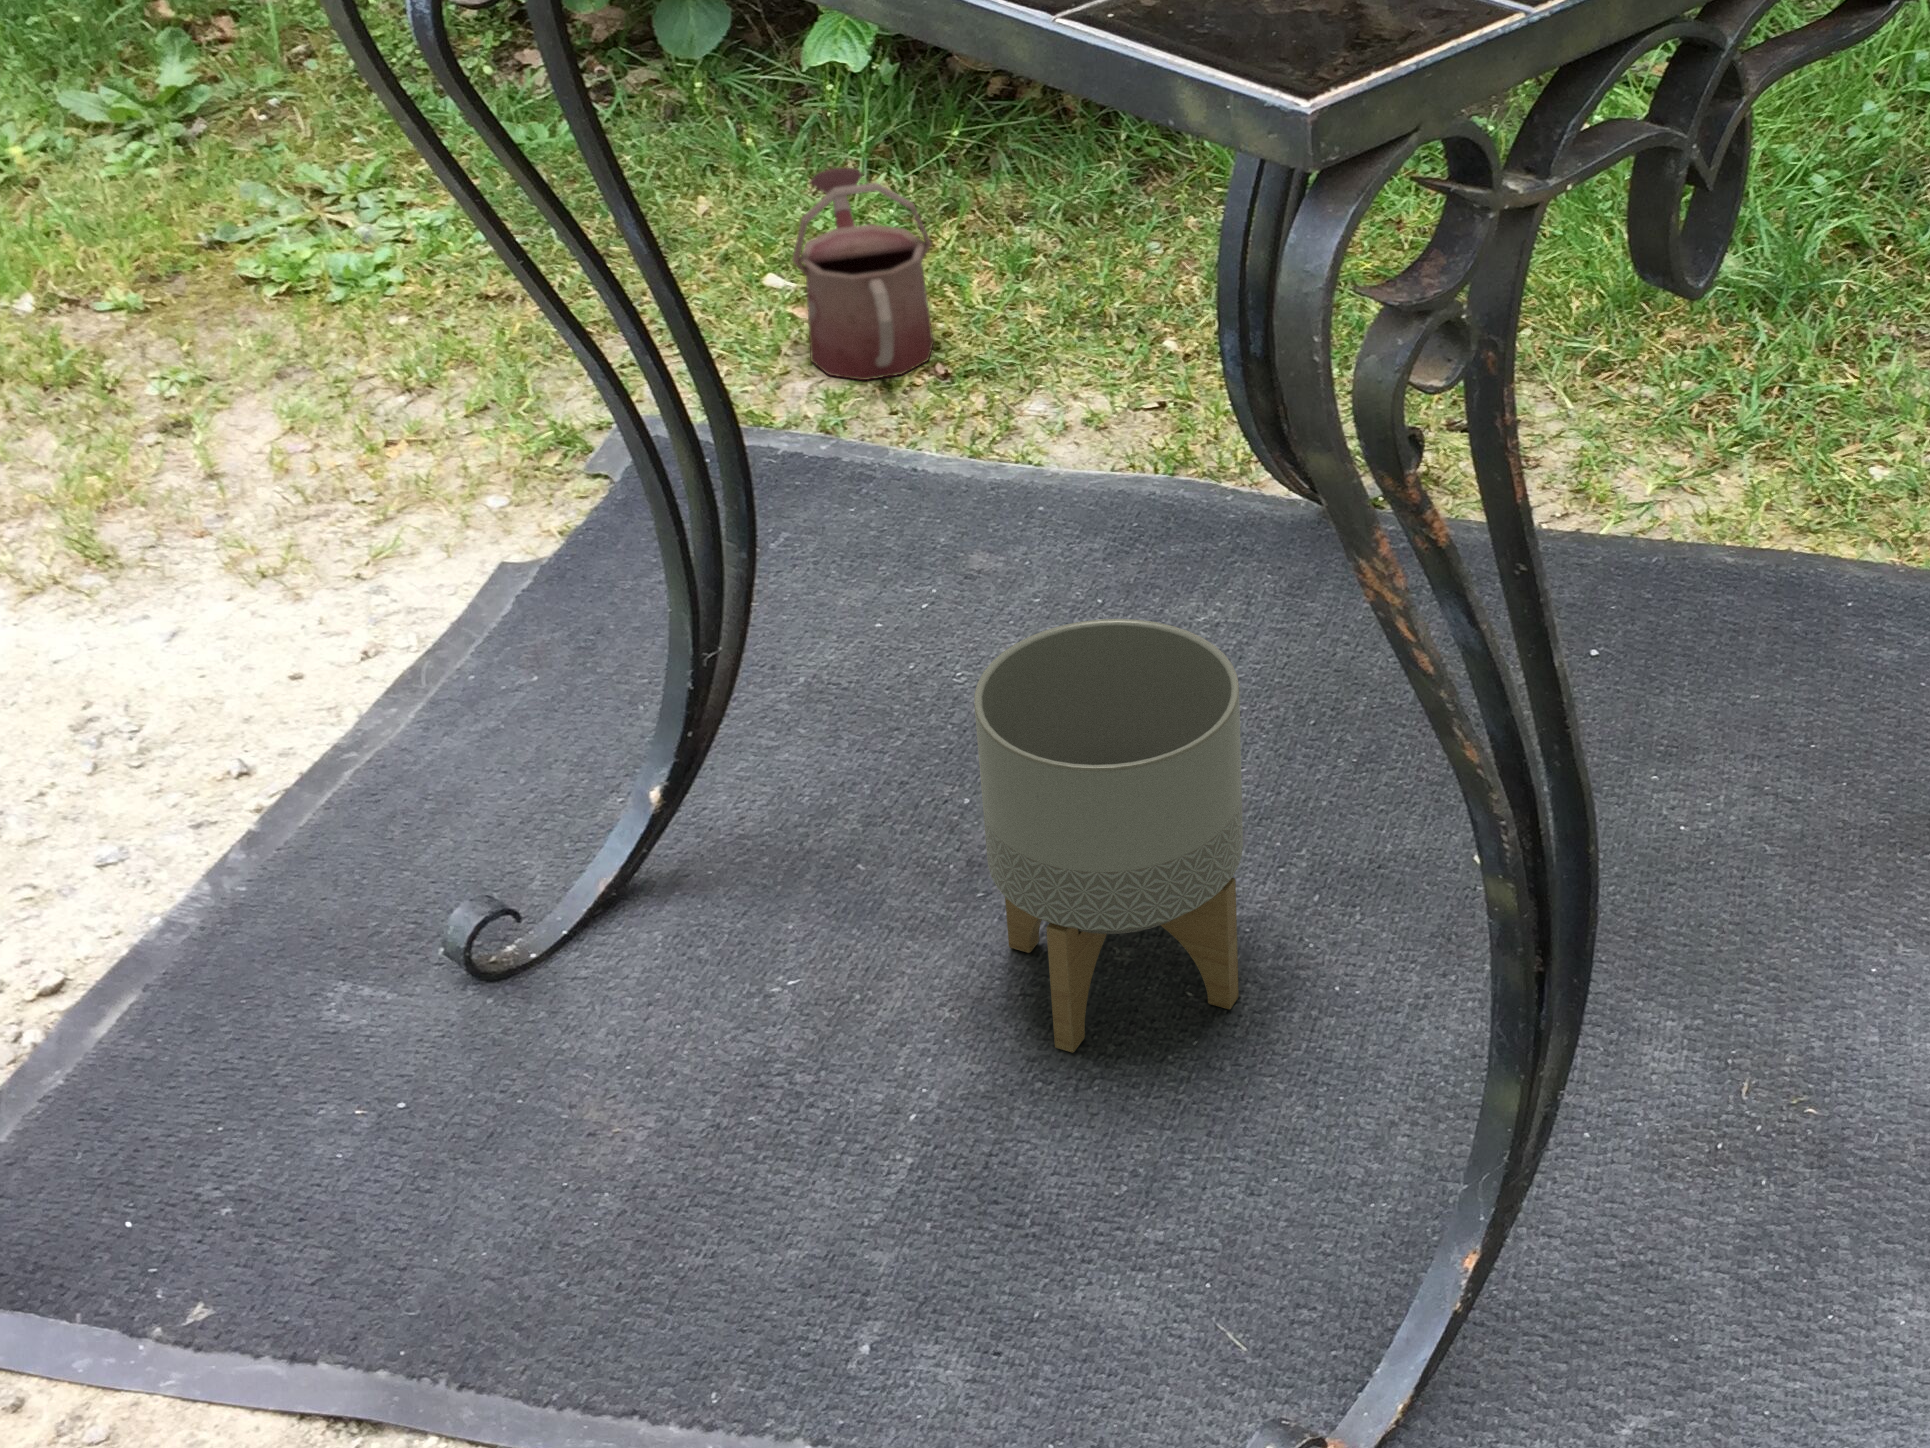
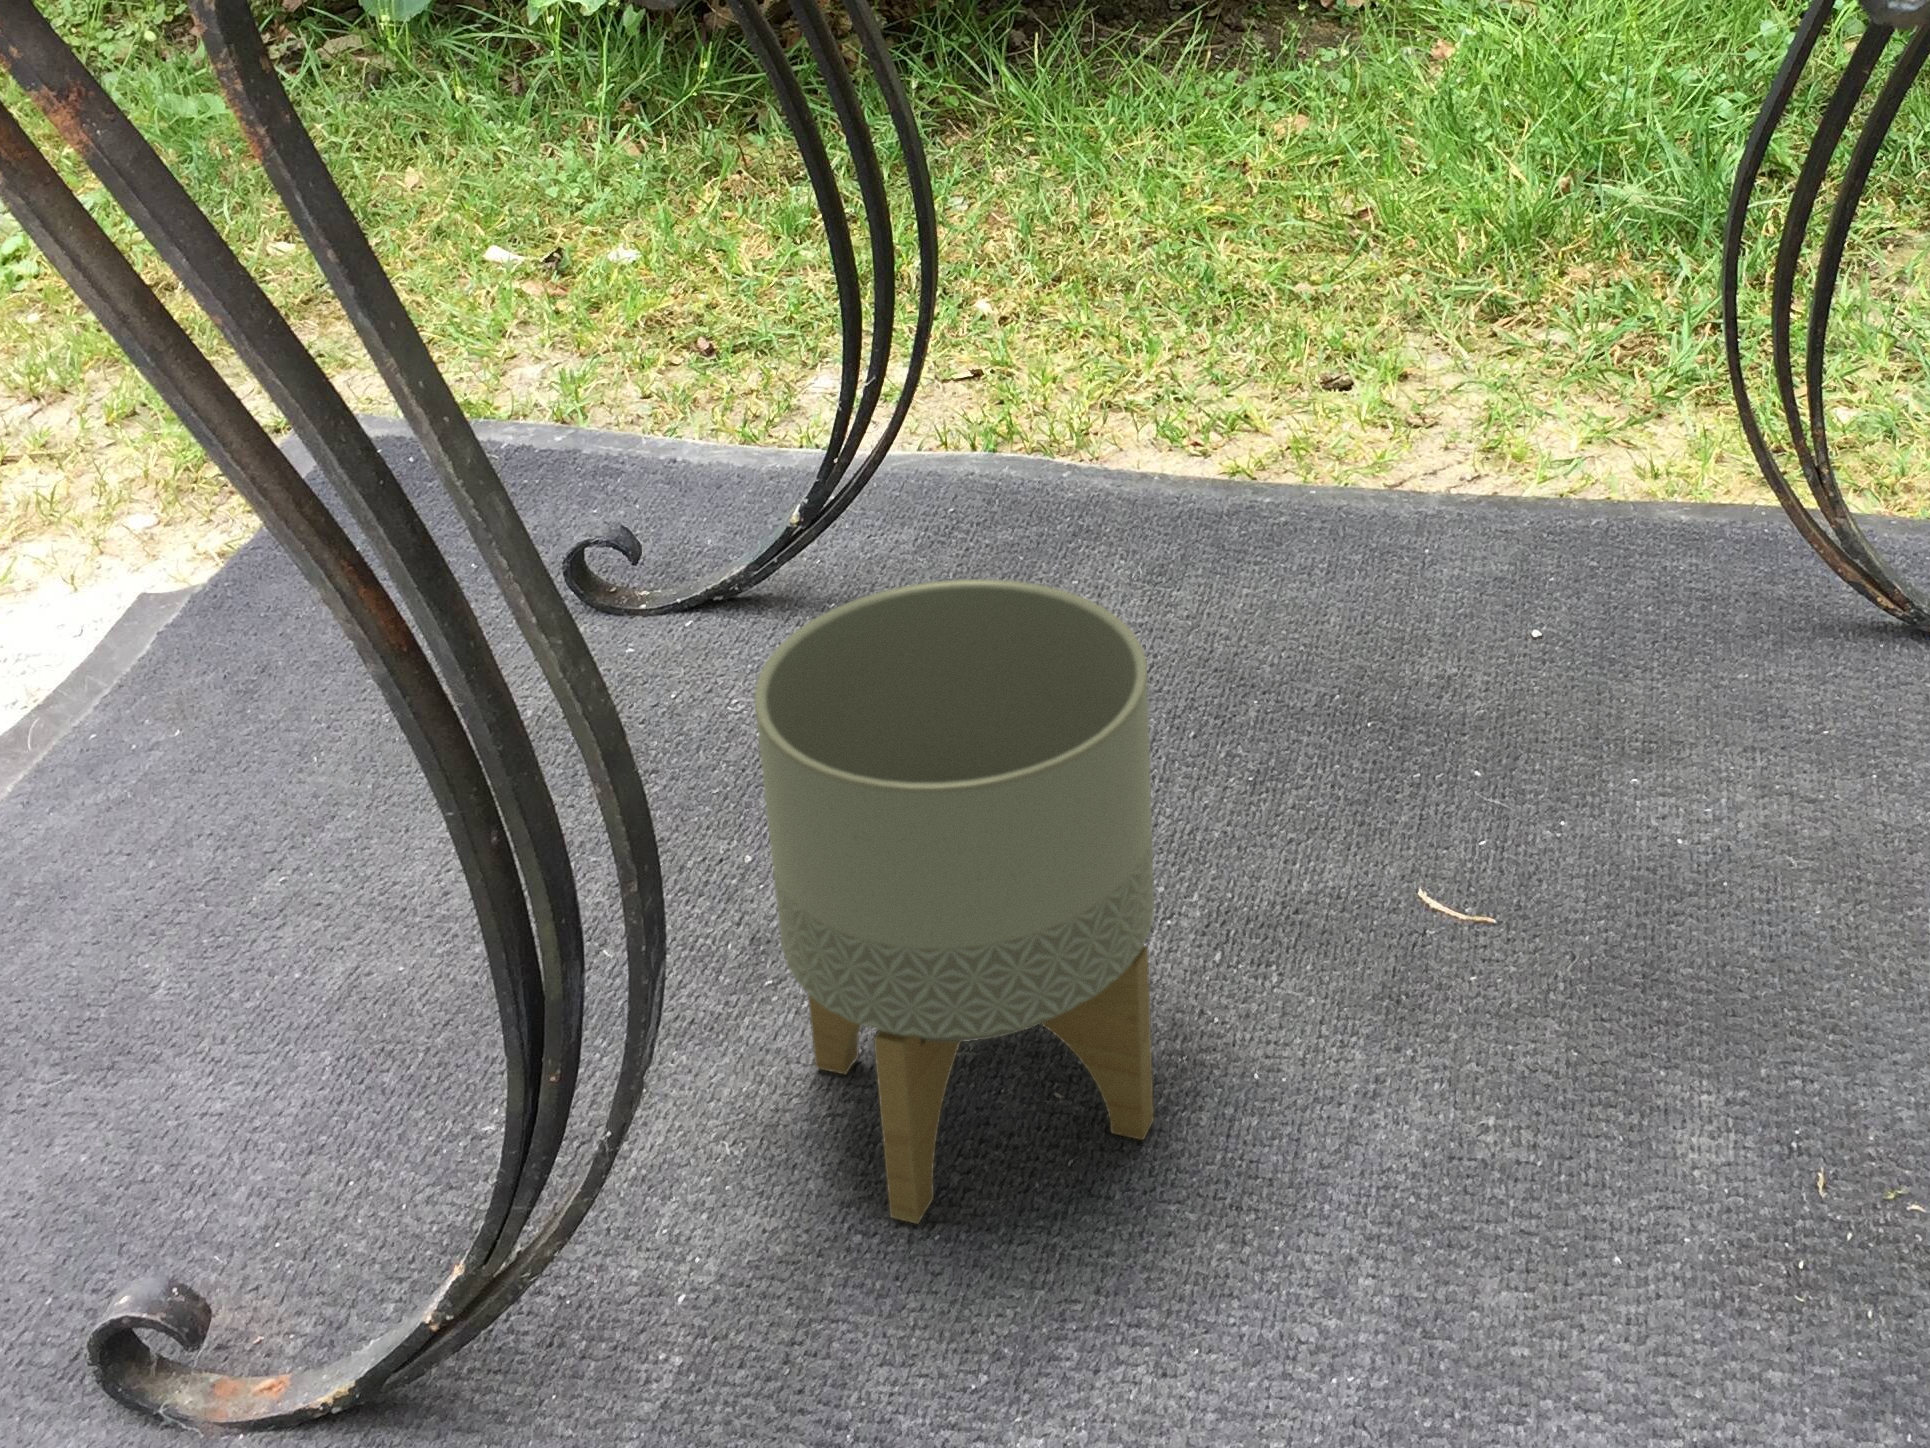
watering can: present [793,168,933,380] -> none [516,117,695,362]

